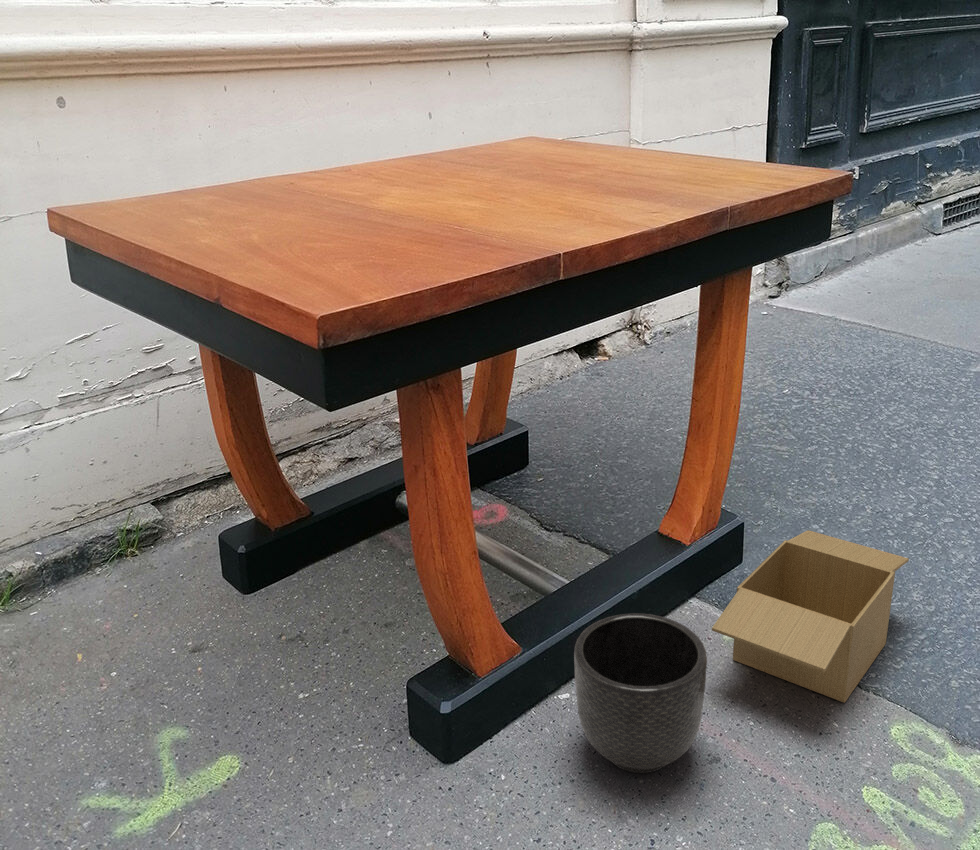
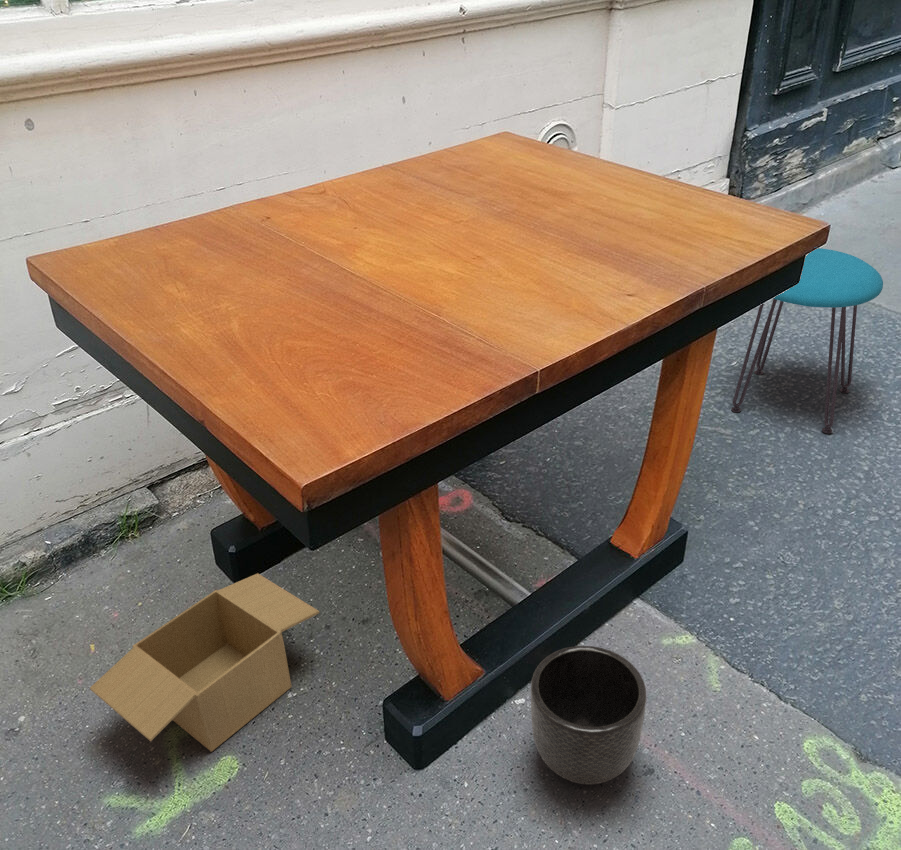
stool: none [784,259,935,447] -> present [731,248,883,433]
cardboard box: present [712,530,909,703] -> present [90,574,319,752]

